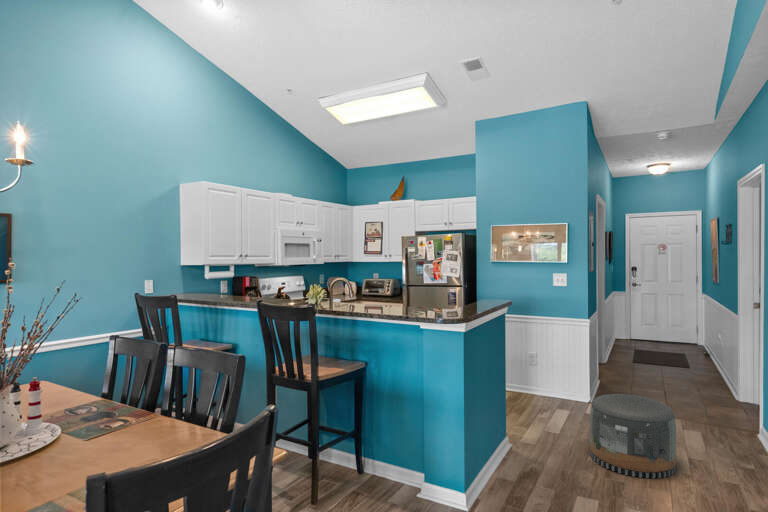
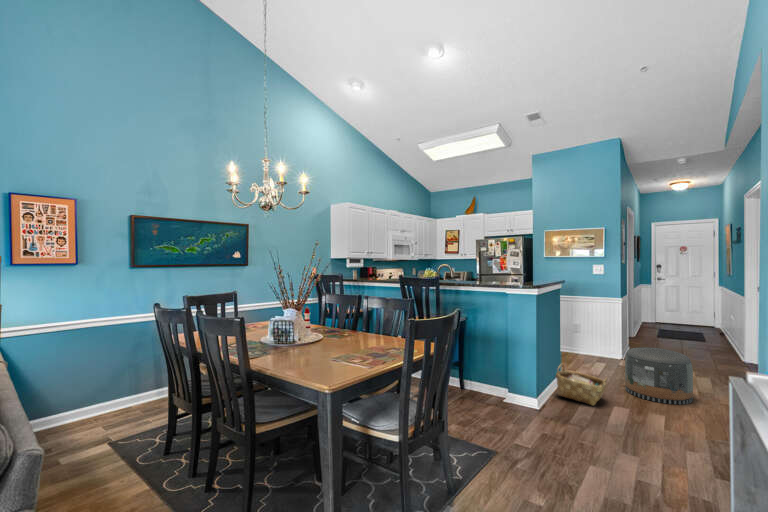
woven basket: none [496,426,566,490] -> present [556,364,607,406]

